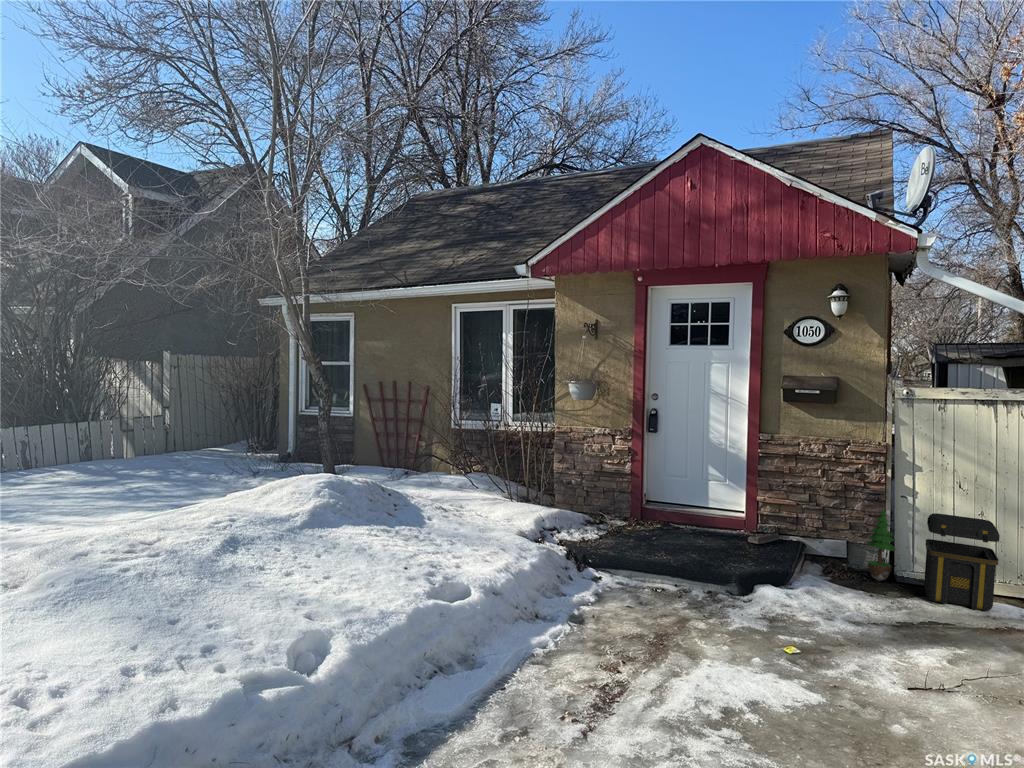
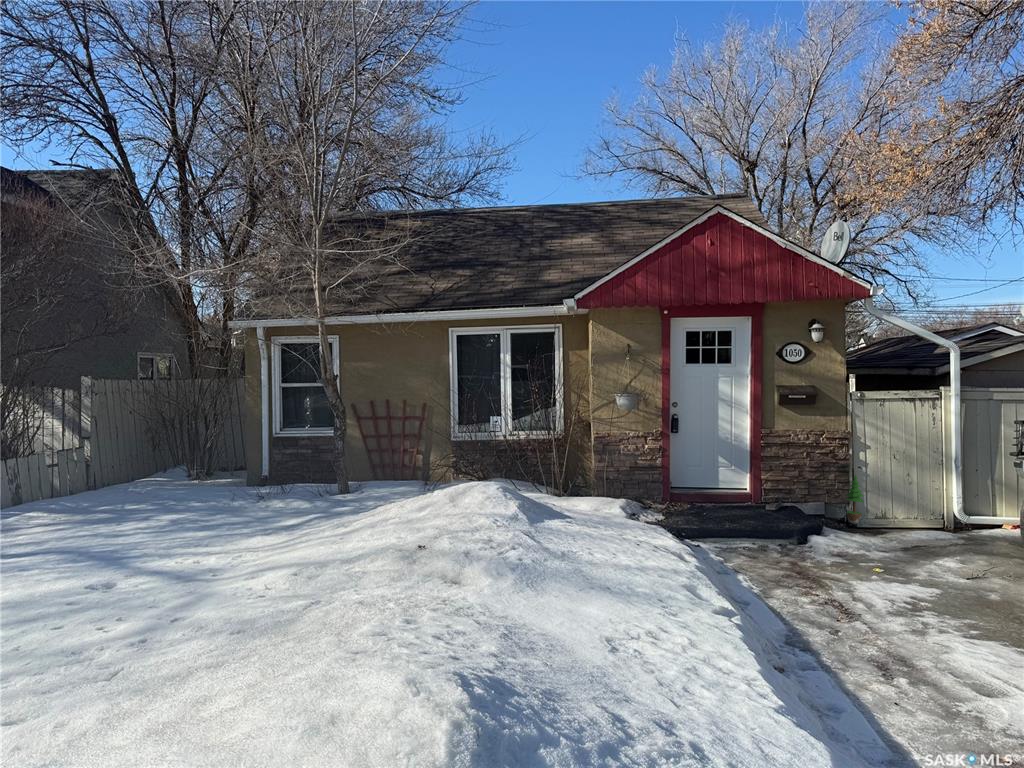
toolbox: present [924,513,1000,611] -> none [882,475,936,533]

